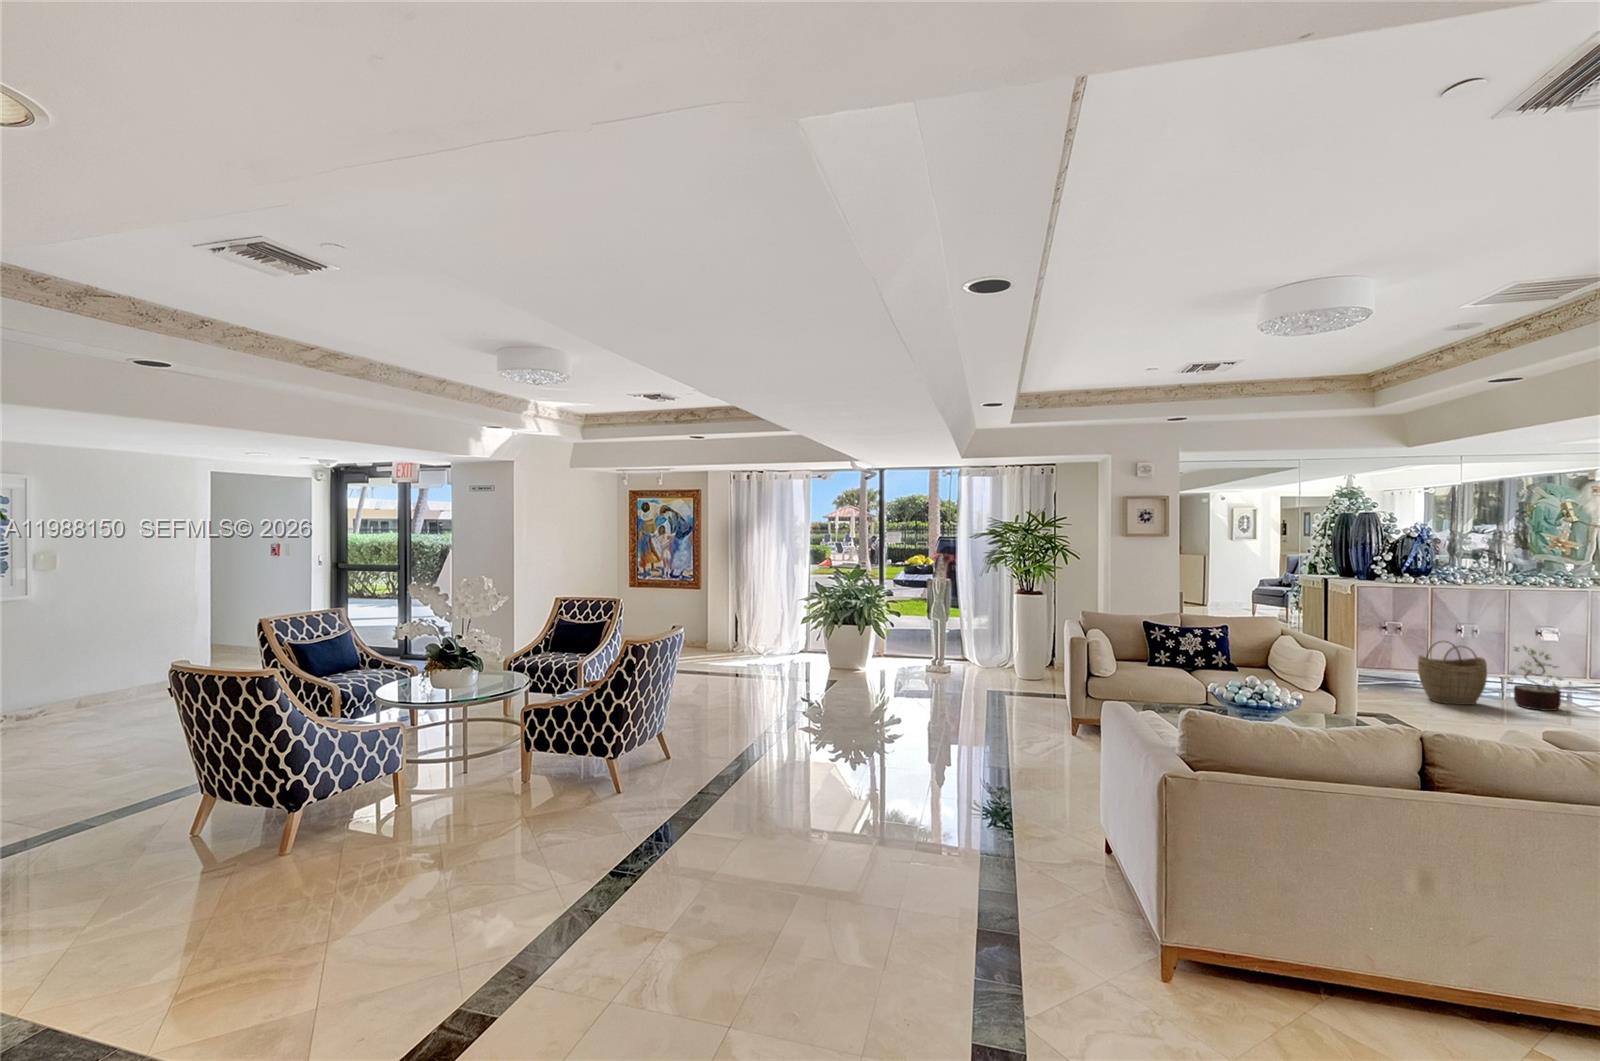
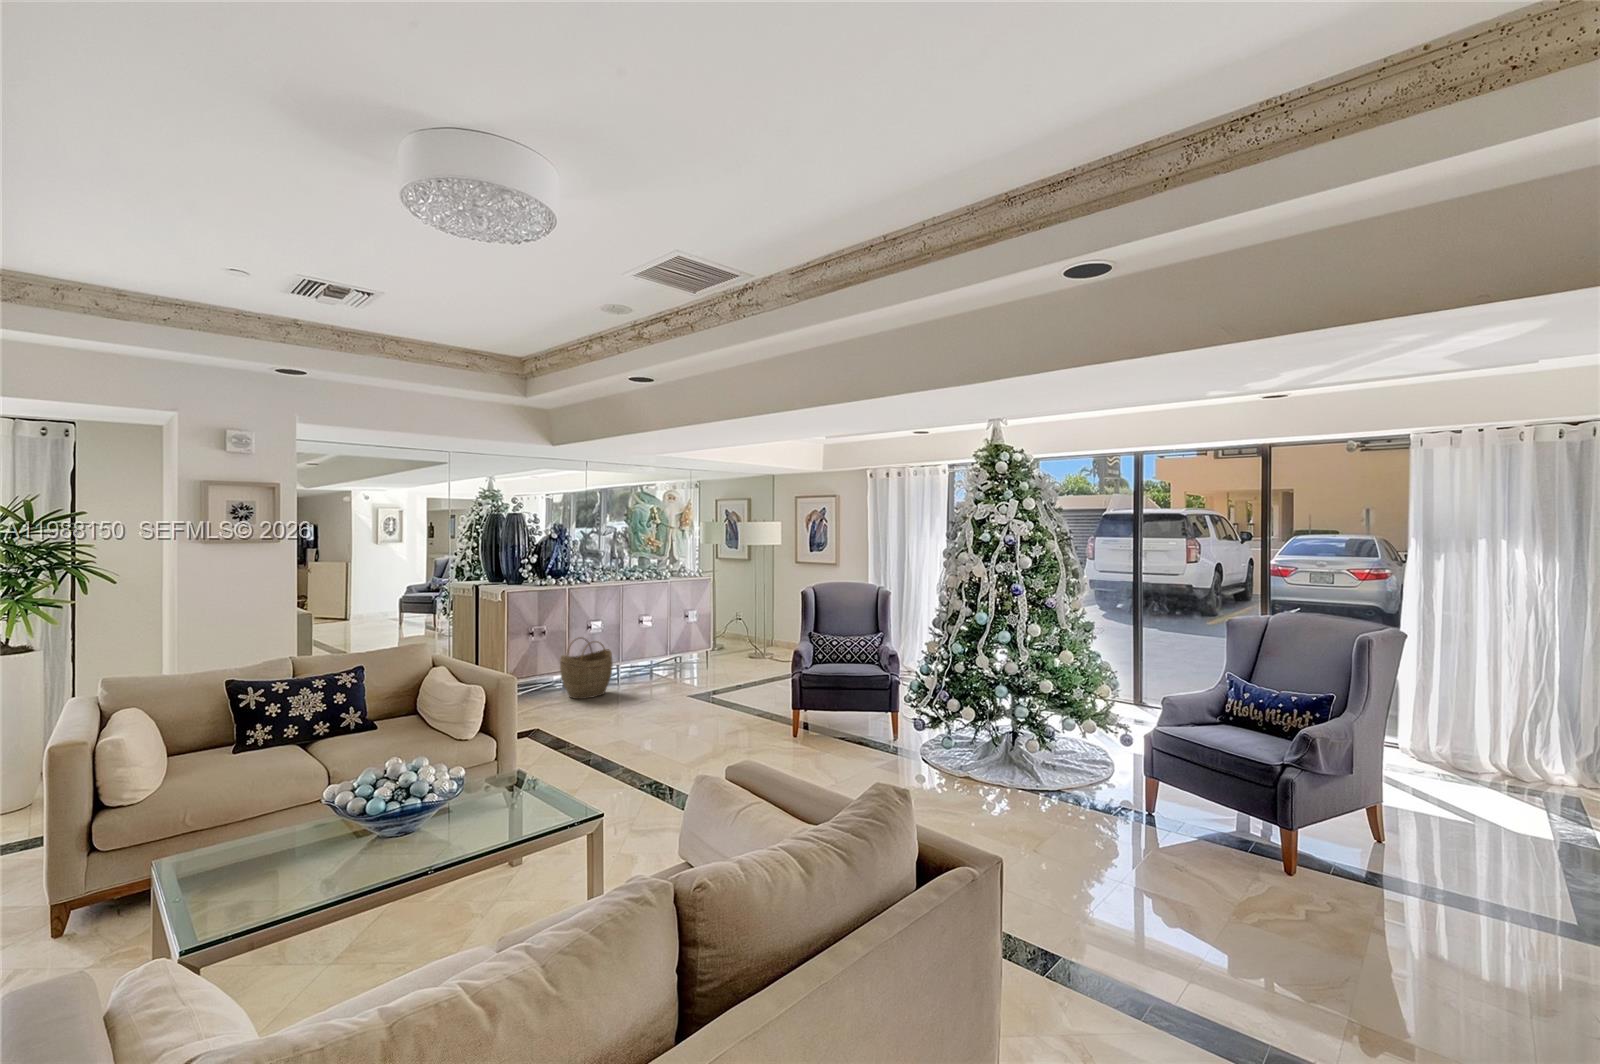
decorative plant: present [1504,647,1562,711] -> none [621,632,661,688]

